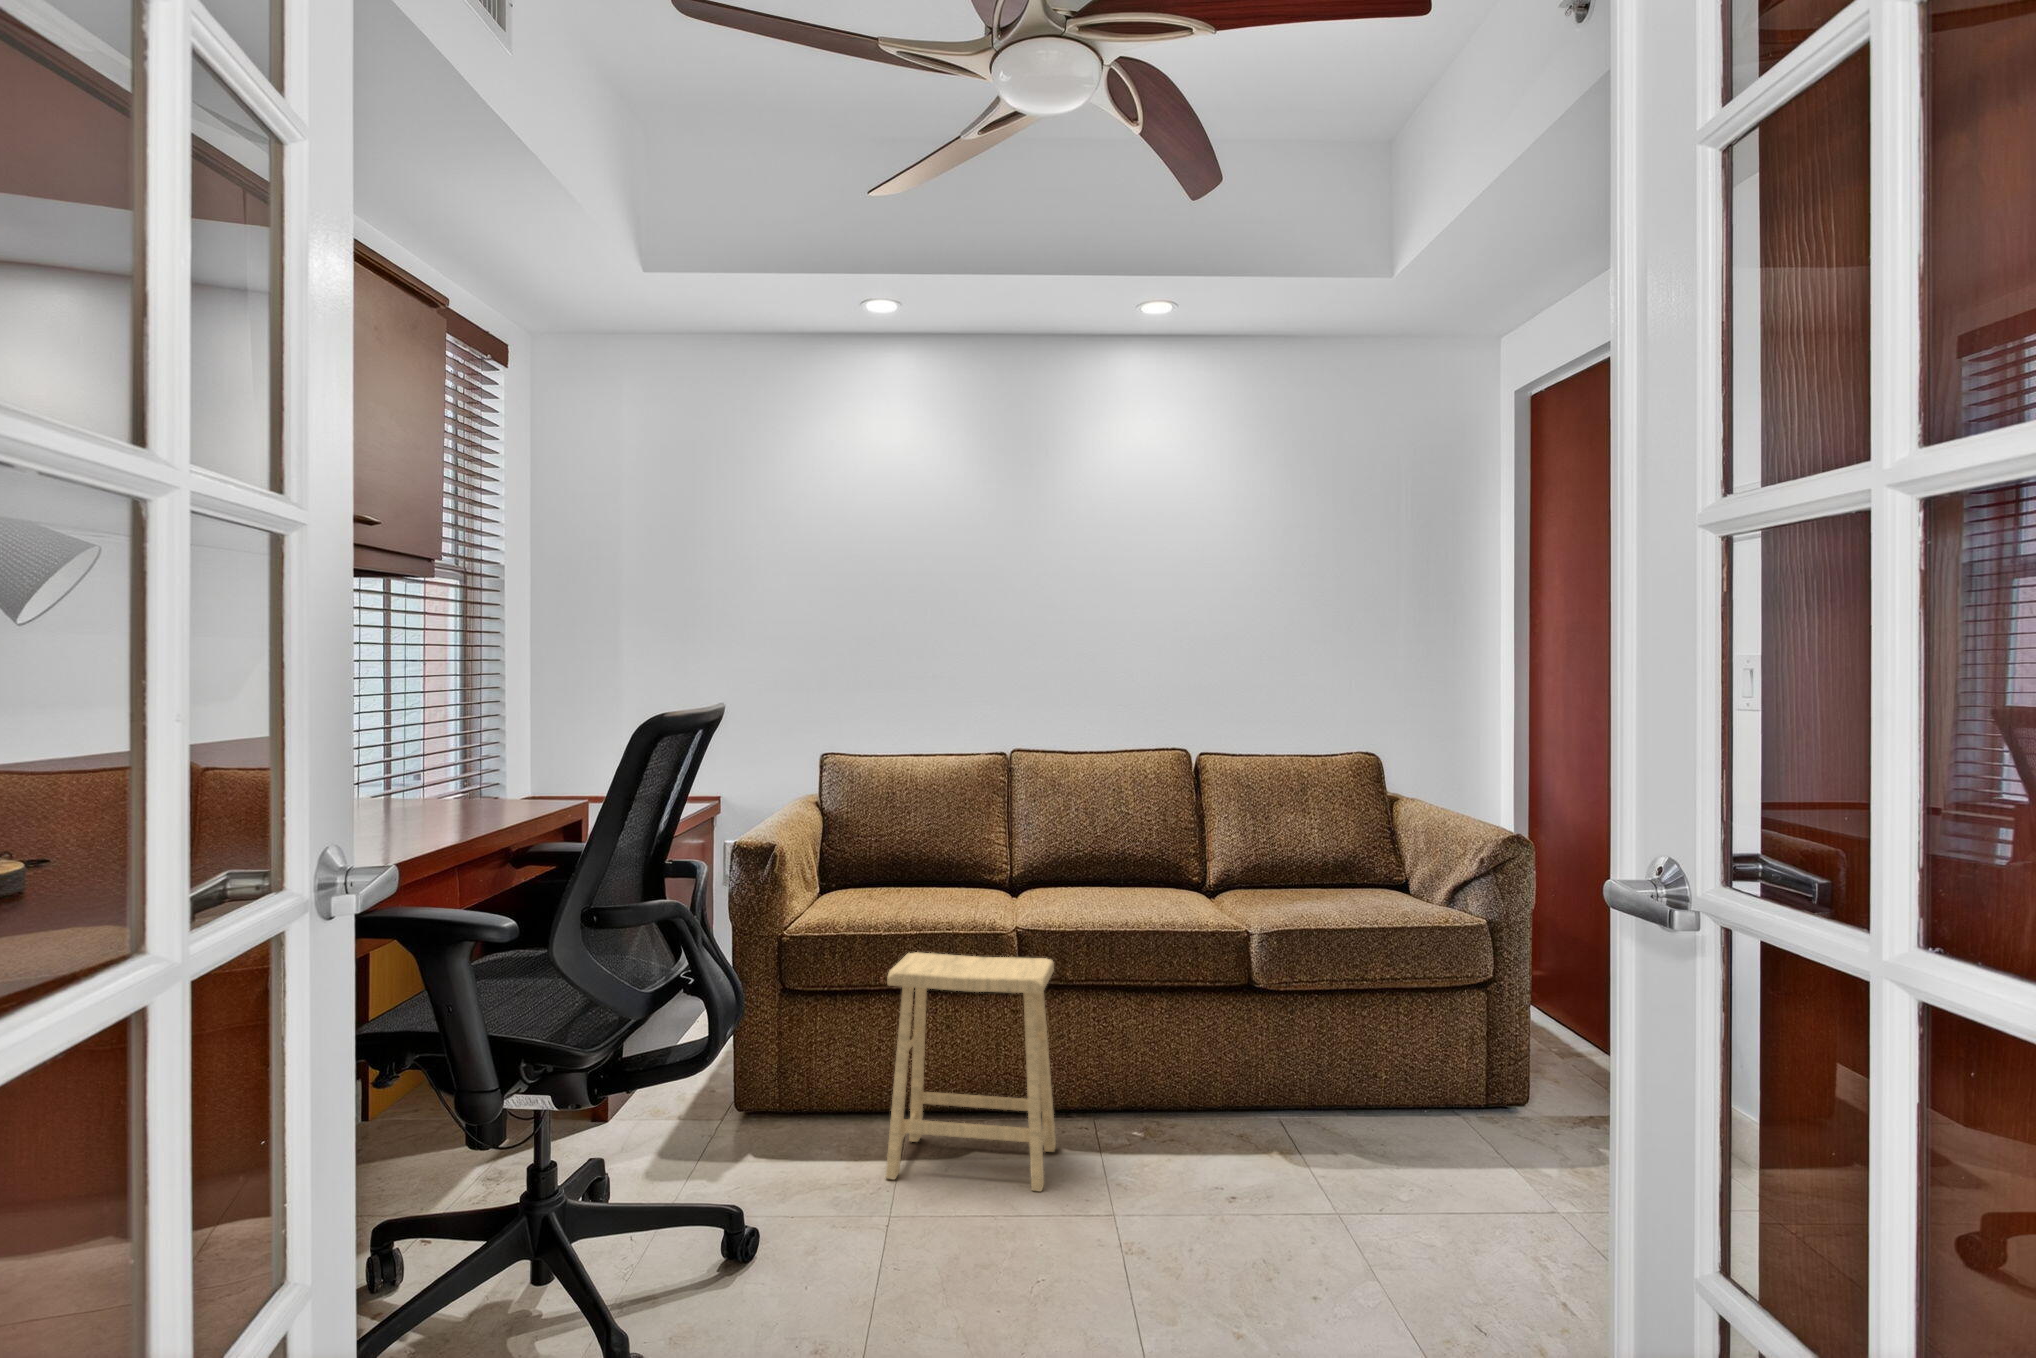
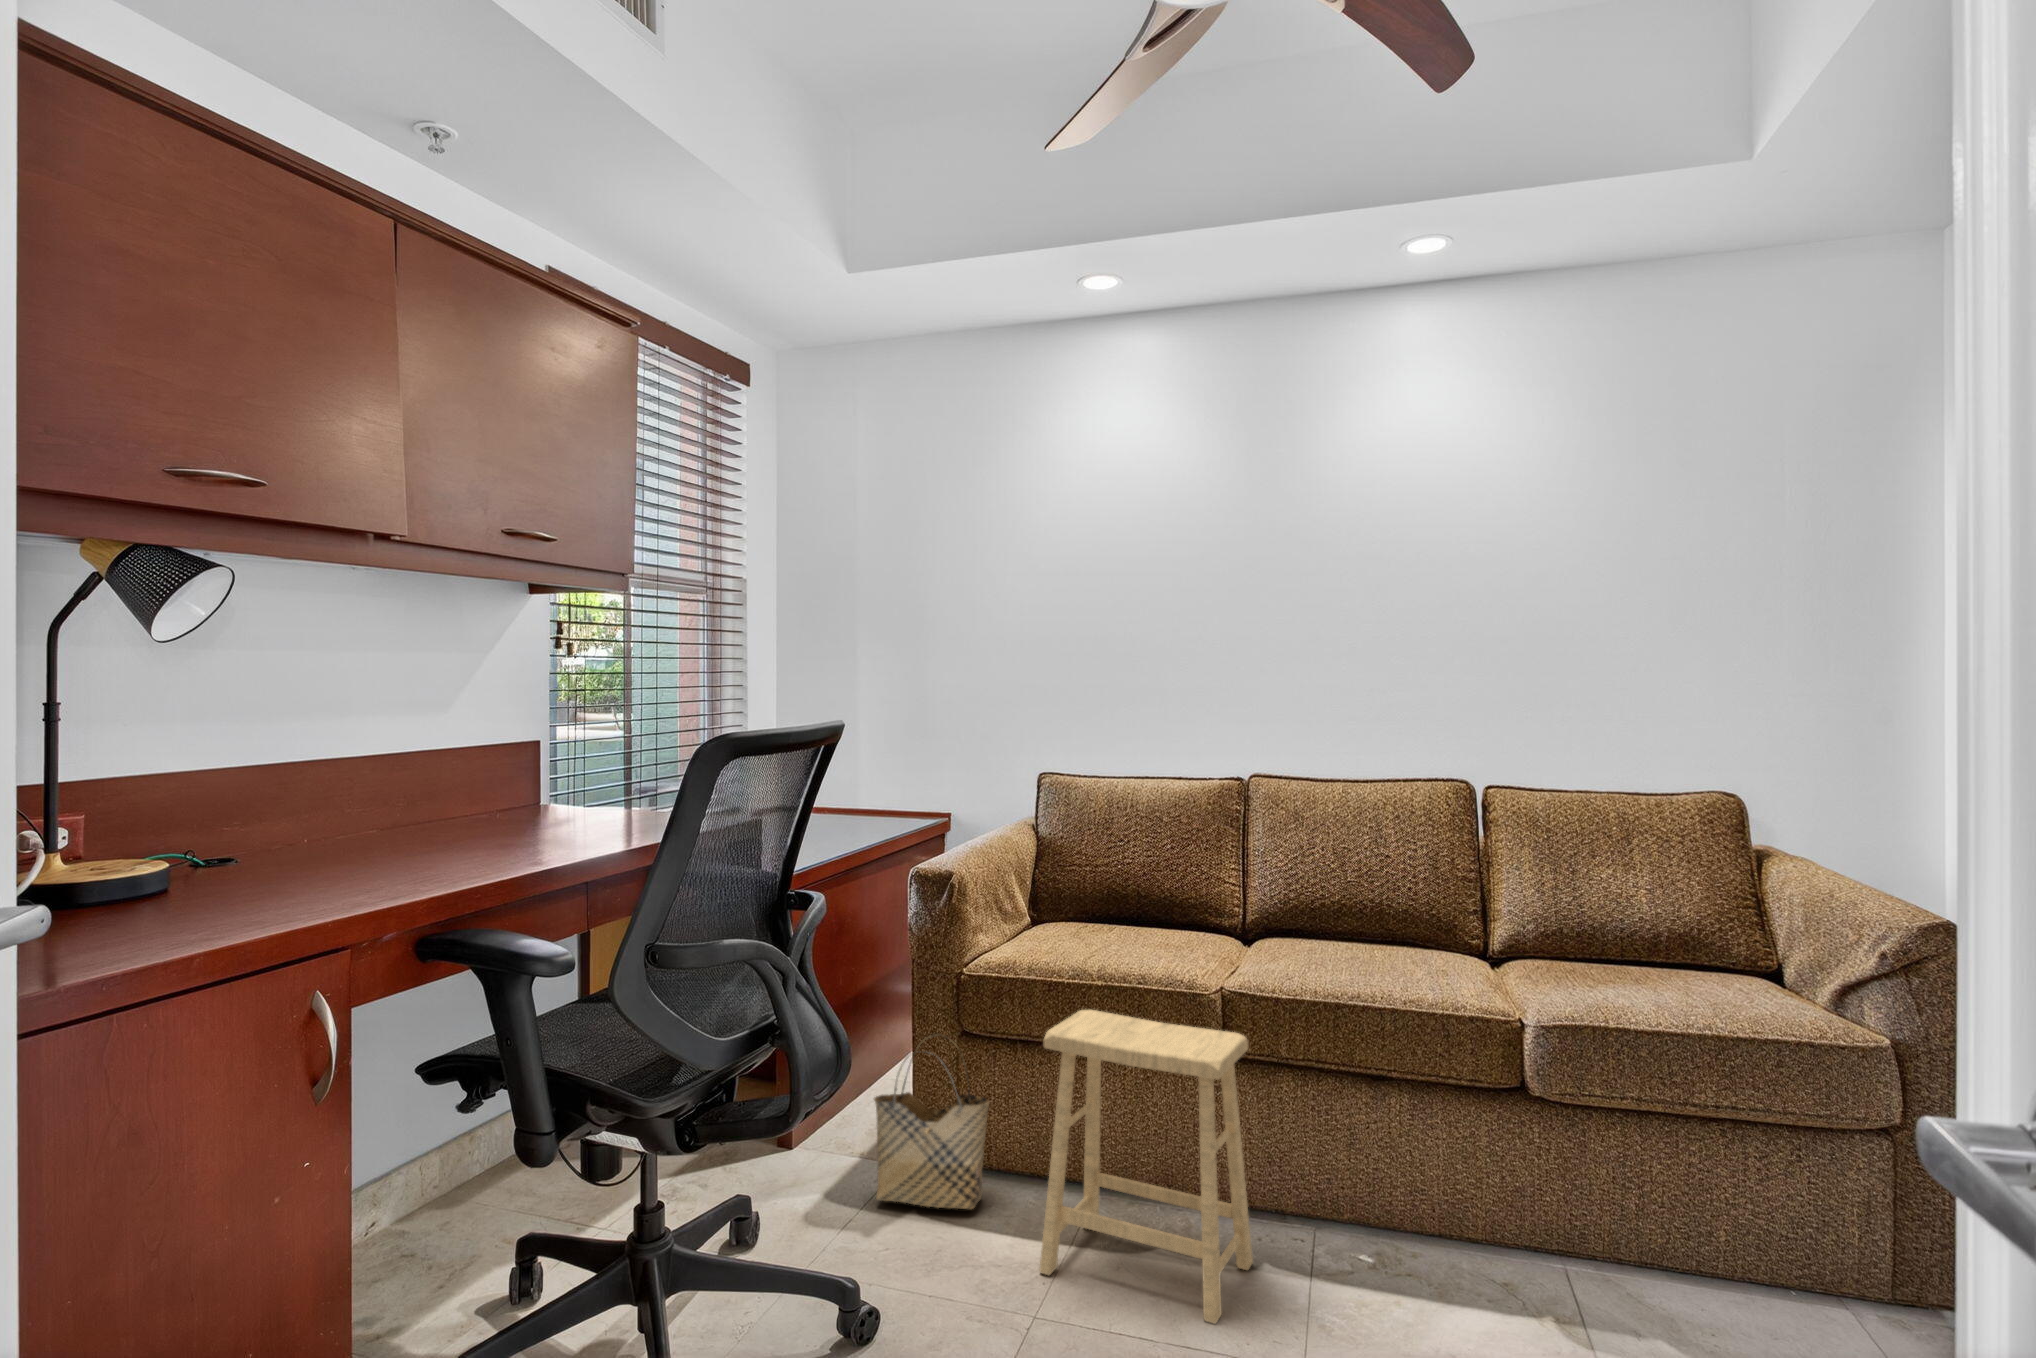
woven basket: none [710,990,819,1146] -> present [874,1034,990,1209]

